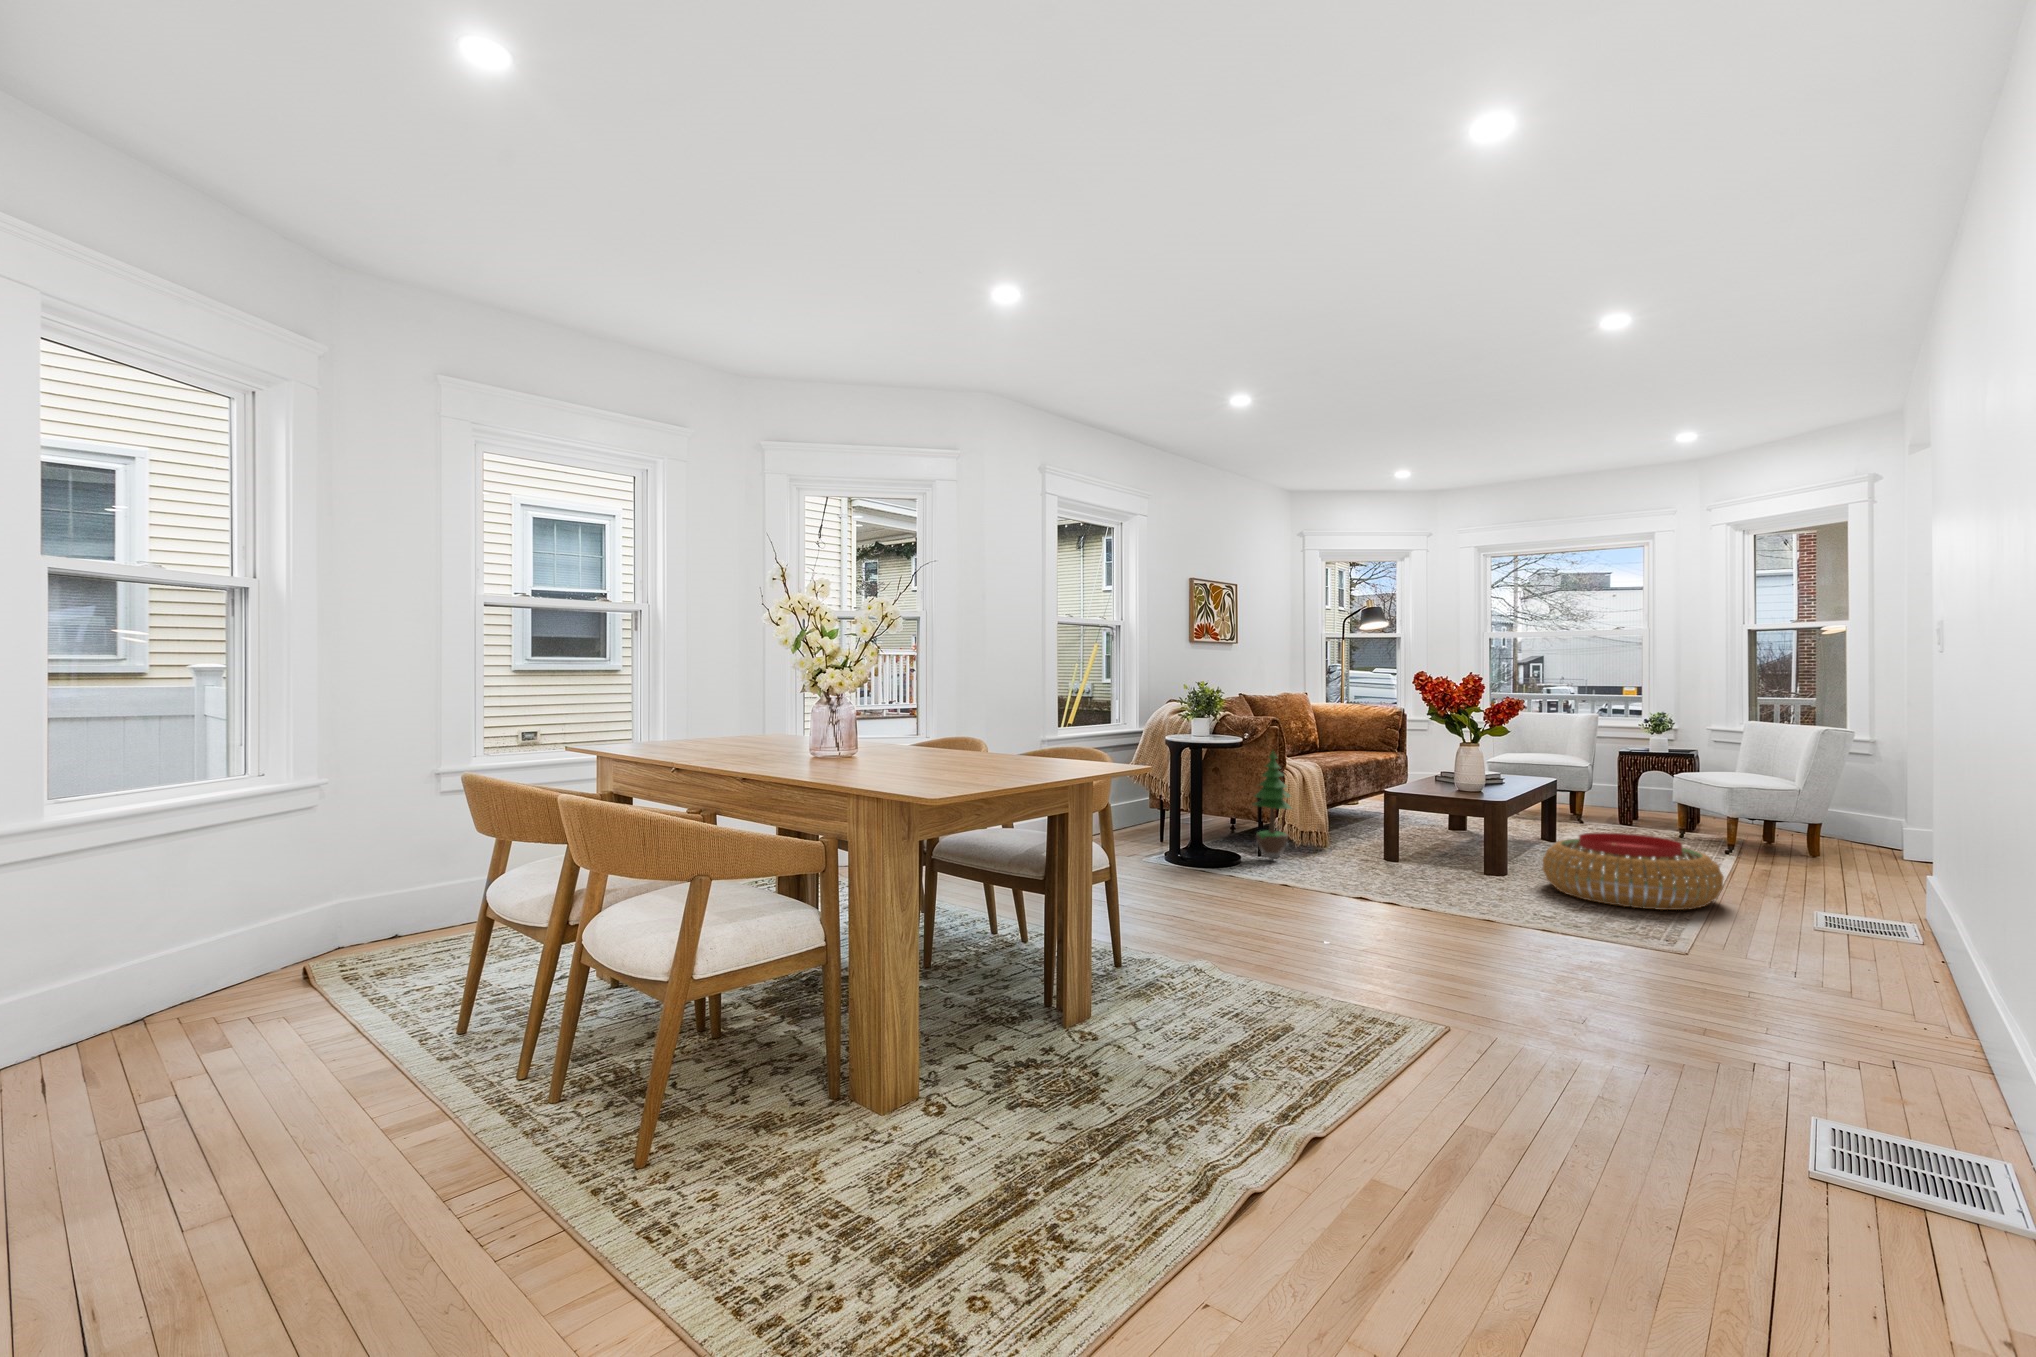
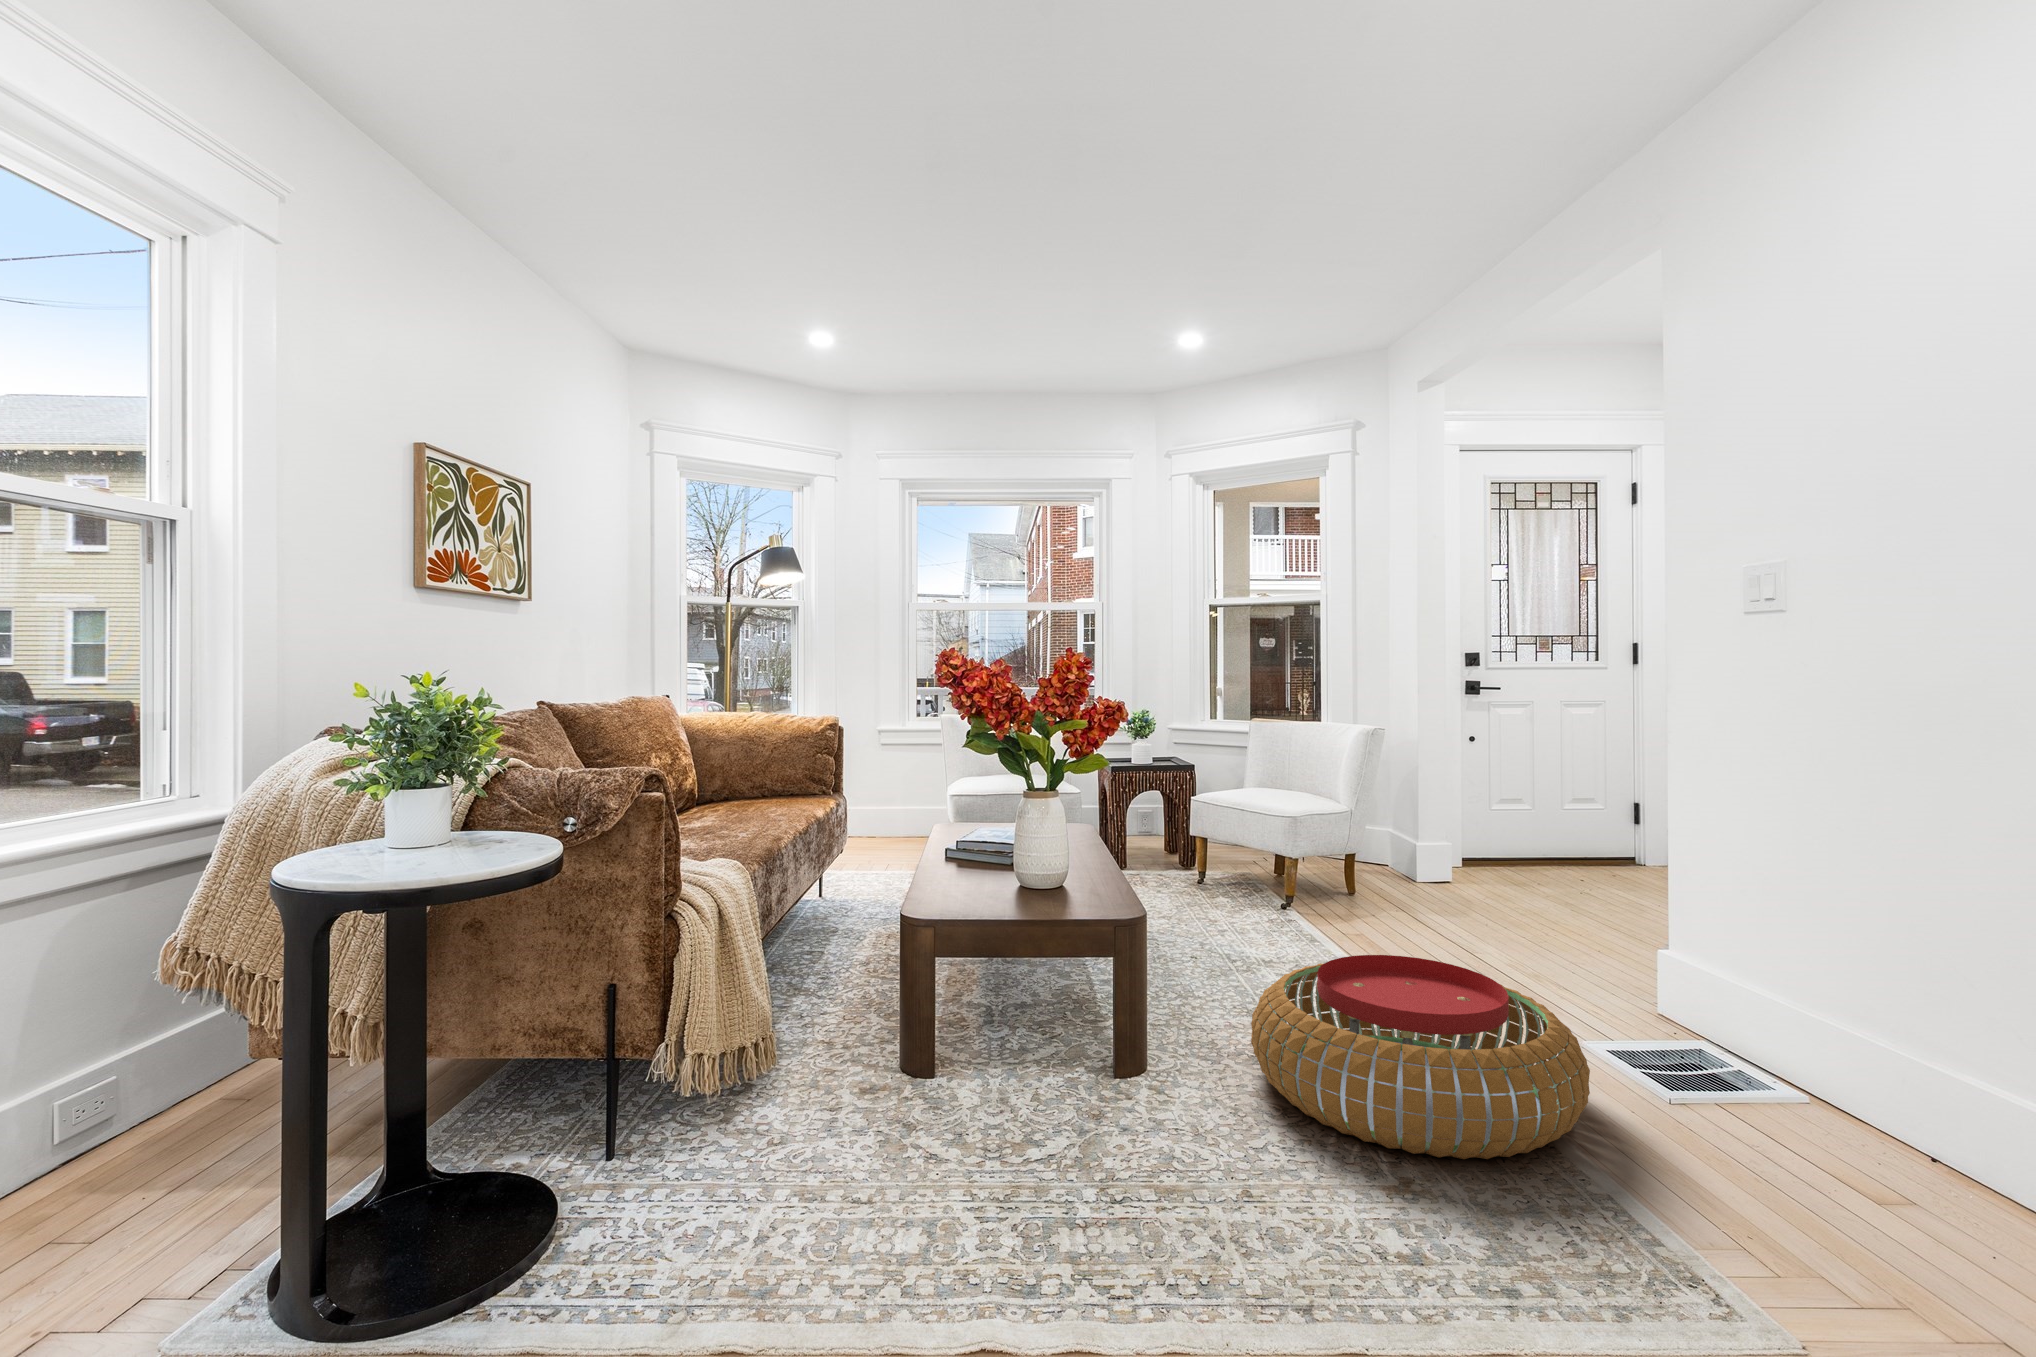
potted tree: present [1253,751,1291,860] -> none [592,864,715,1187]

